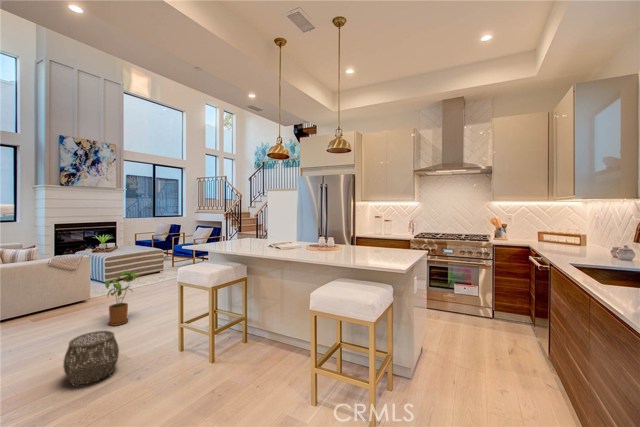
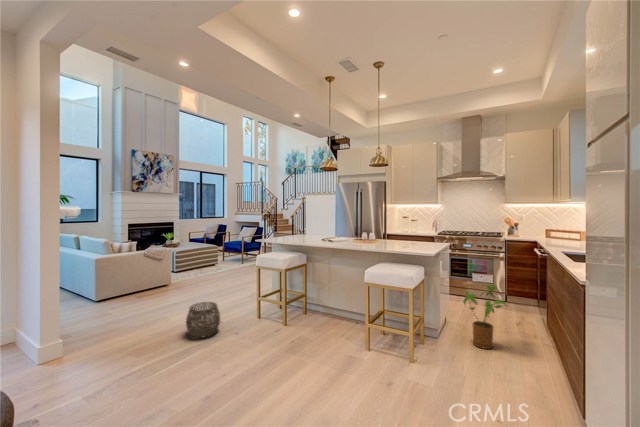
house plant: present [105,271,139,326] -> present [463,284,506,349]

